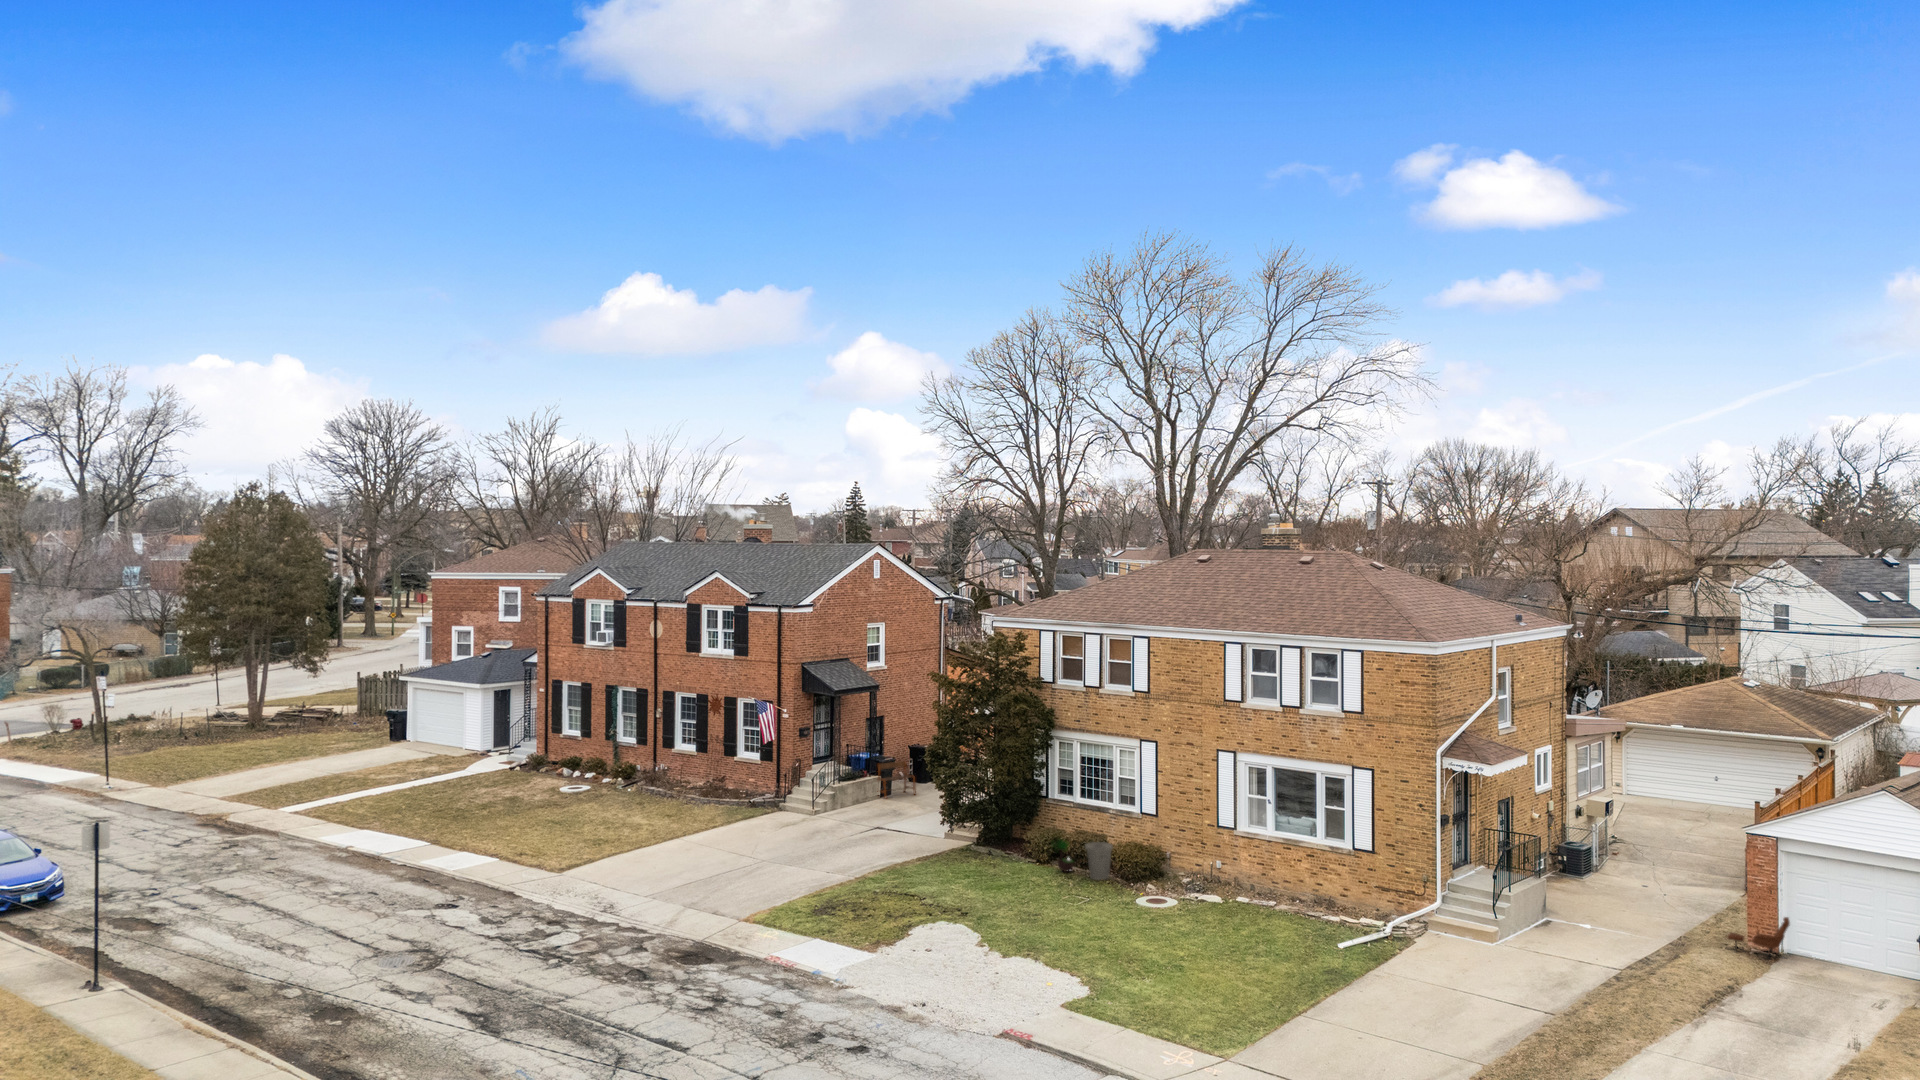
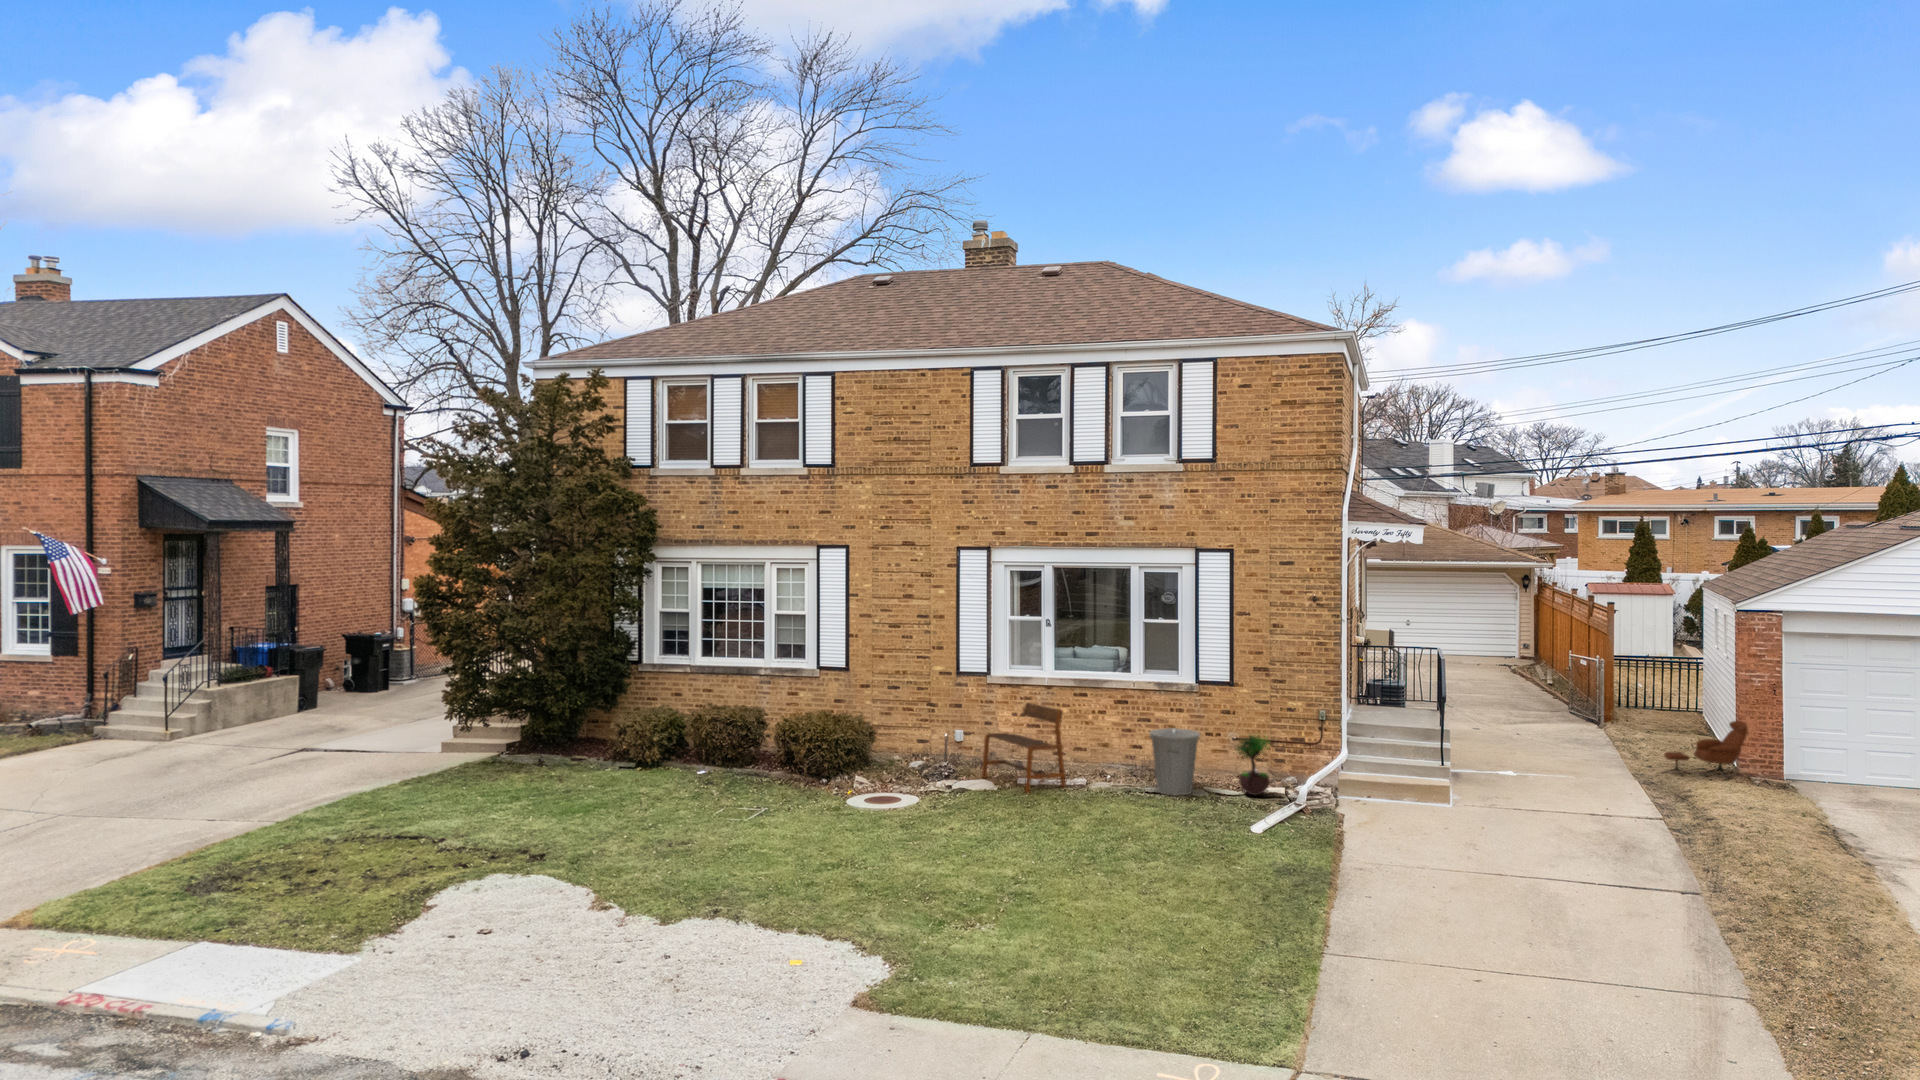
bench: present [877,761,916,798] -> present [982,703,1066,793]
potted tree: present [1053,840,1074,872] -> present [1236,733,1269,795]
trash can: present [1085,842,1113,880] -> present [1149,728,1200,795]

